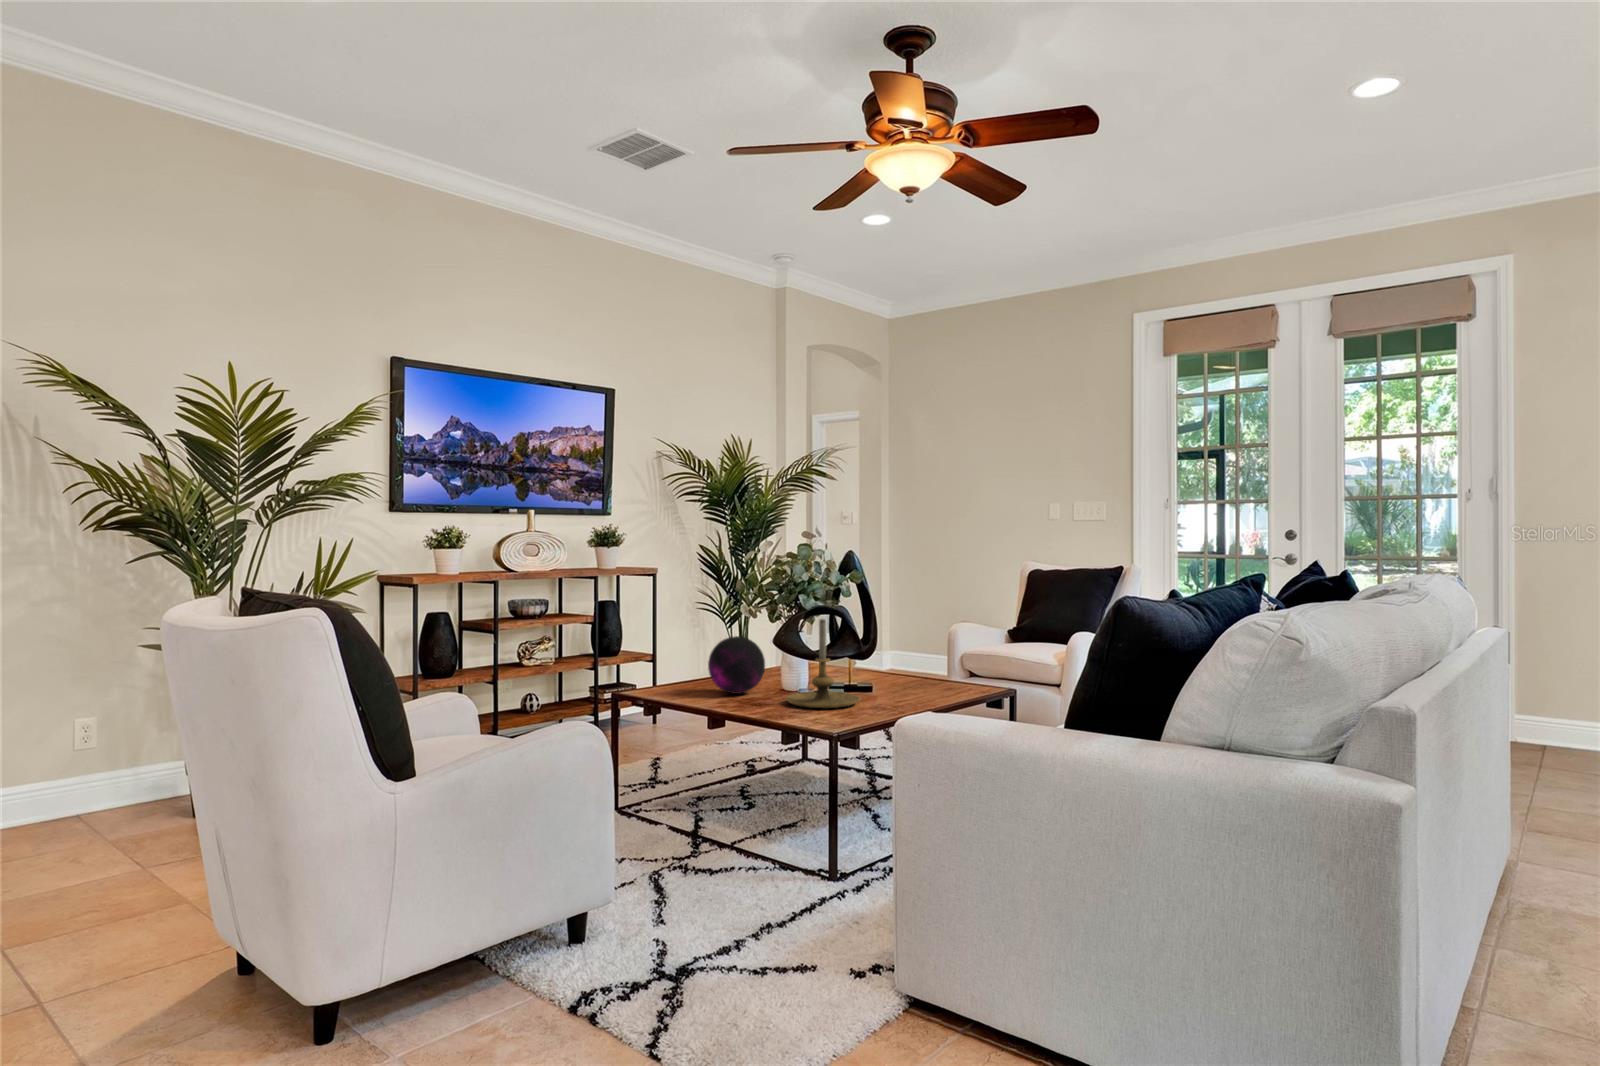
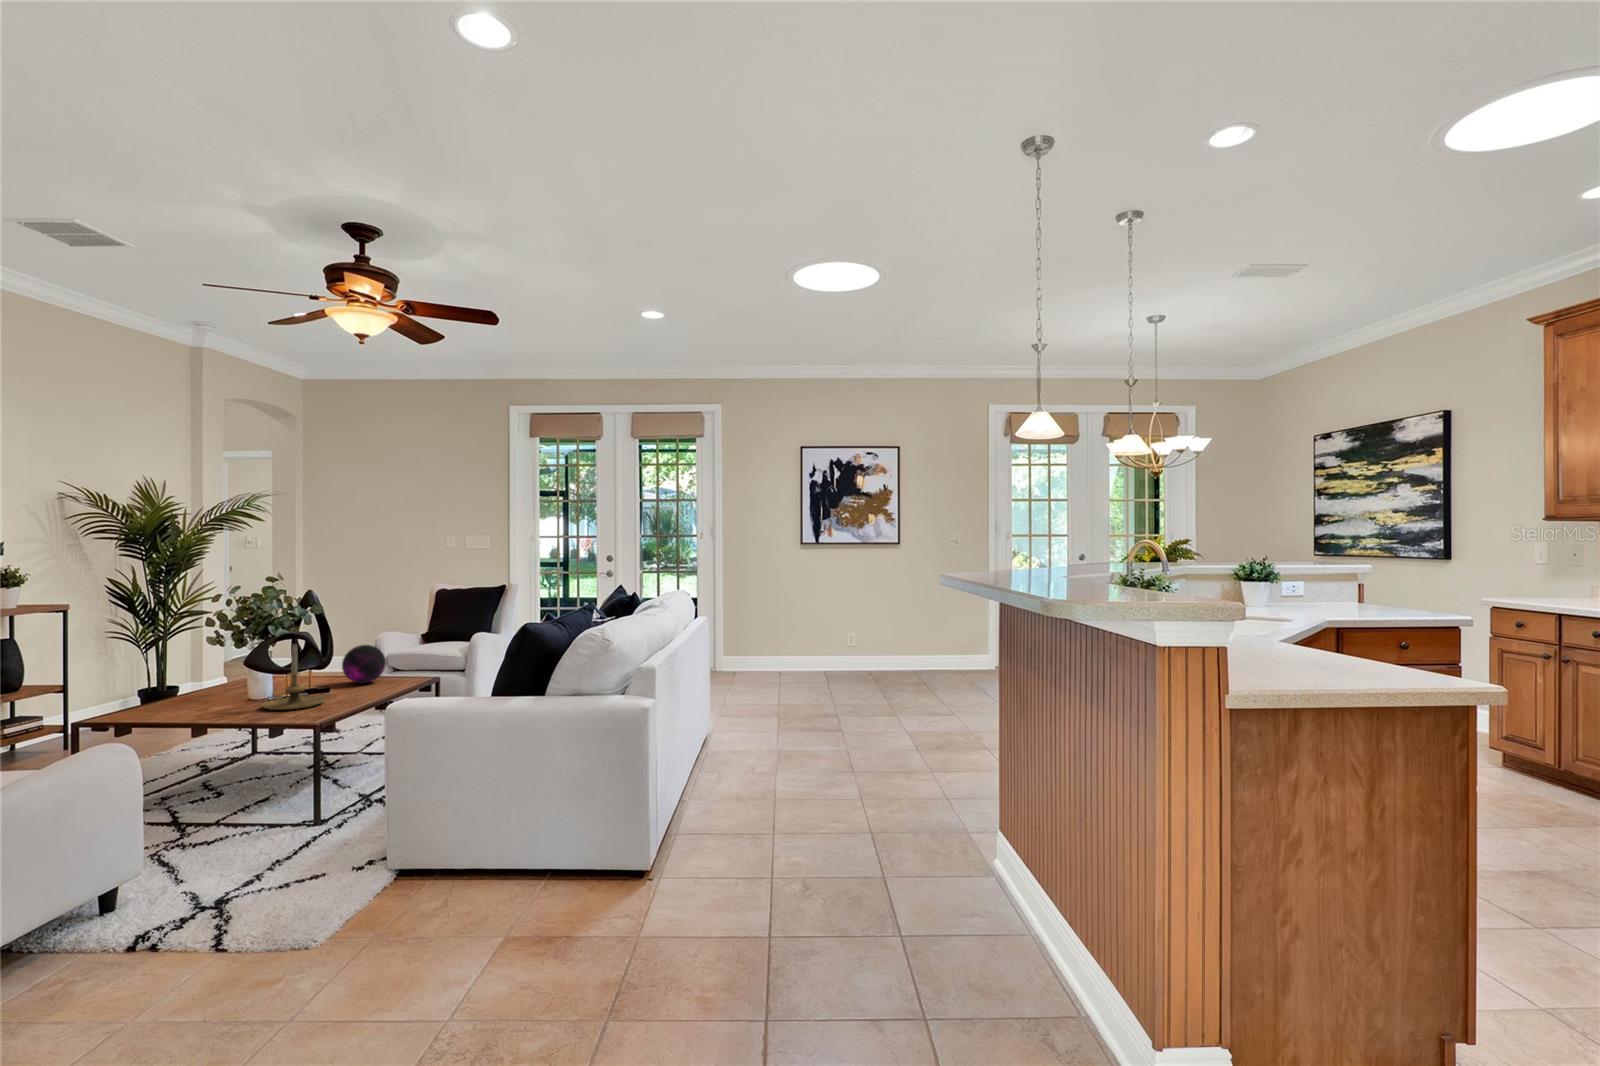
decorative orb: present [708,636,765,694] -> present [342,645,386,683]

